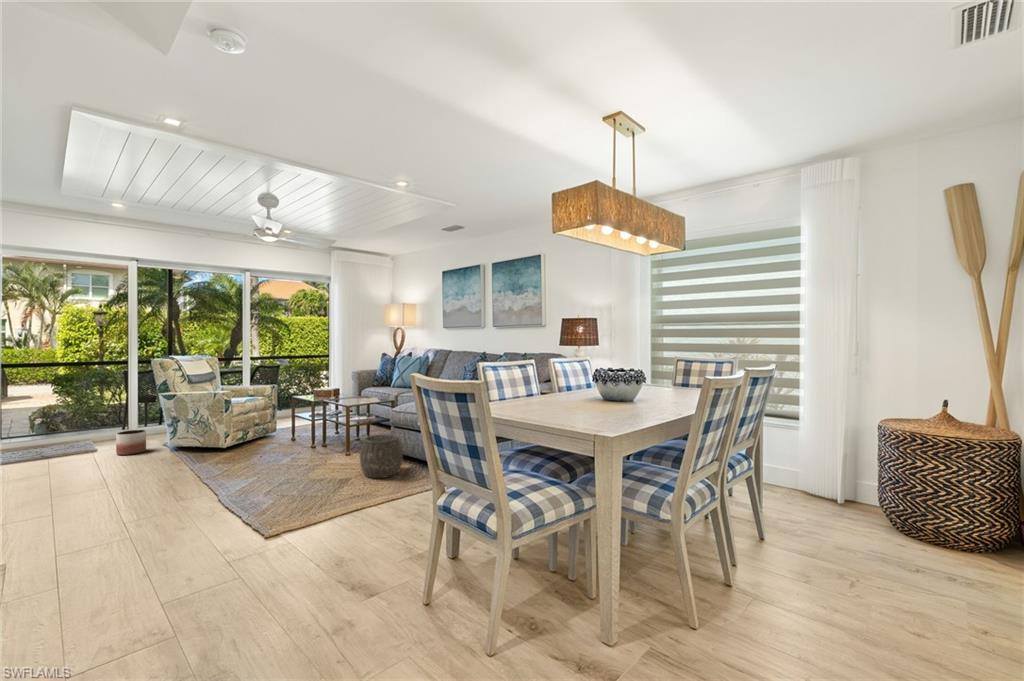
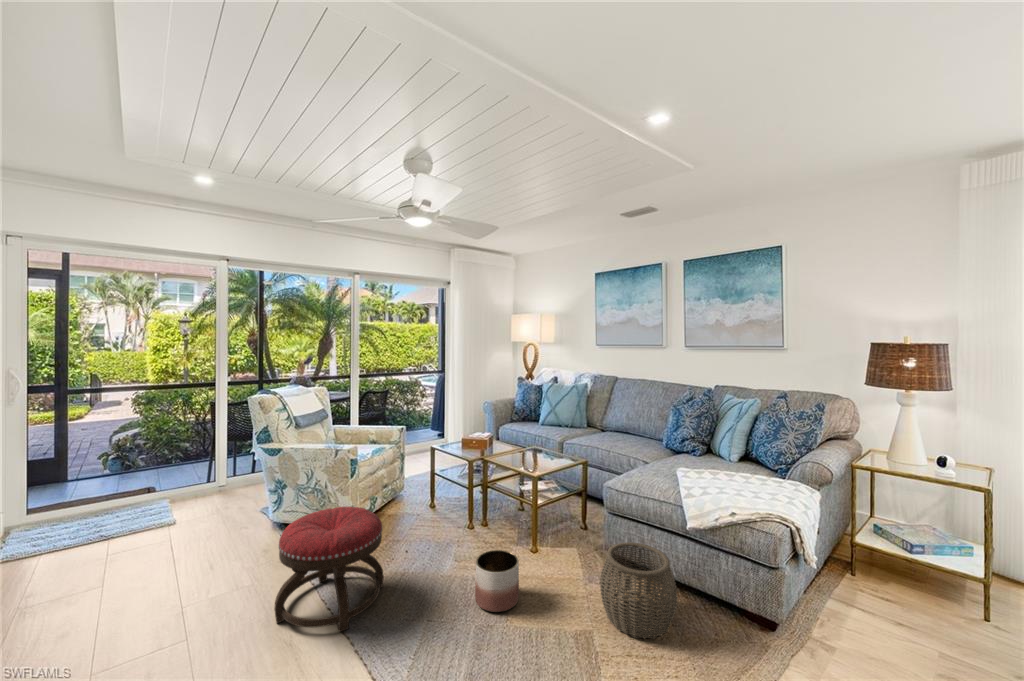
ottoman: none [162,421,236,481] -> present [274,507,383,632]
planter: present [116,430,146,455] -> present [475,550,519,612]

